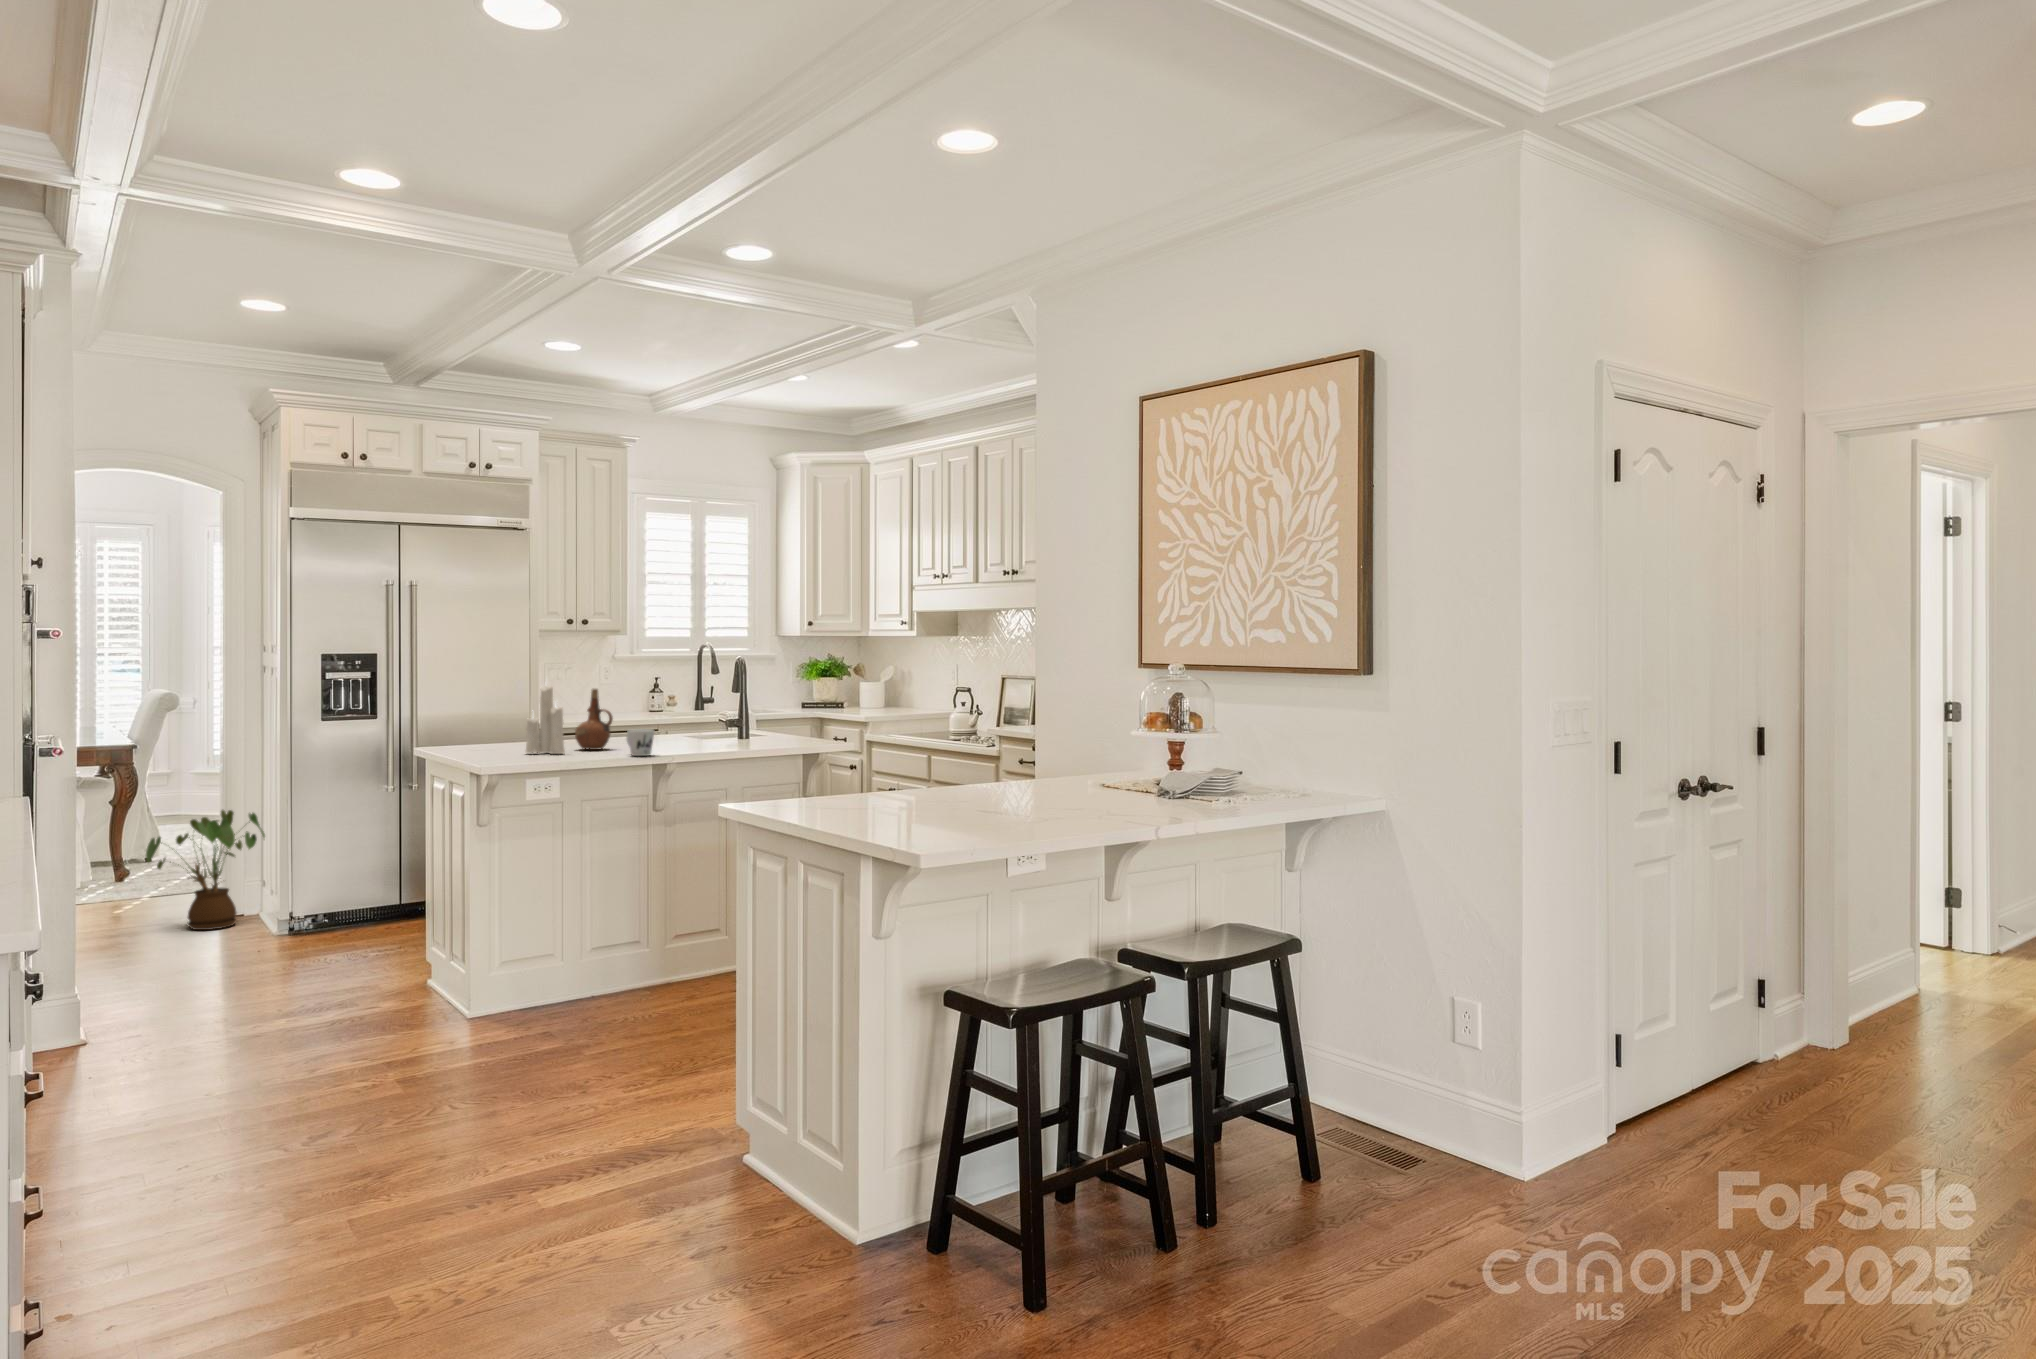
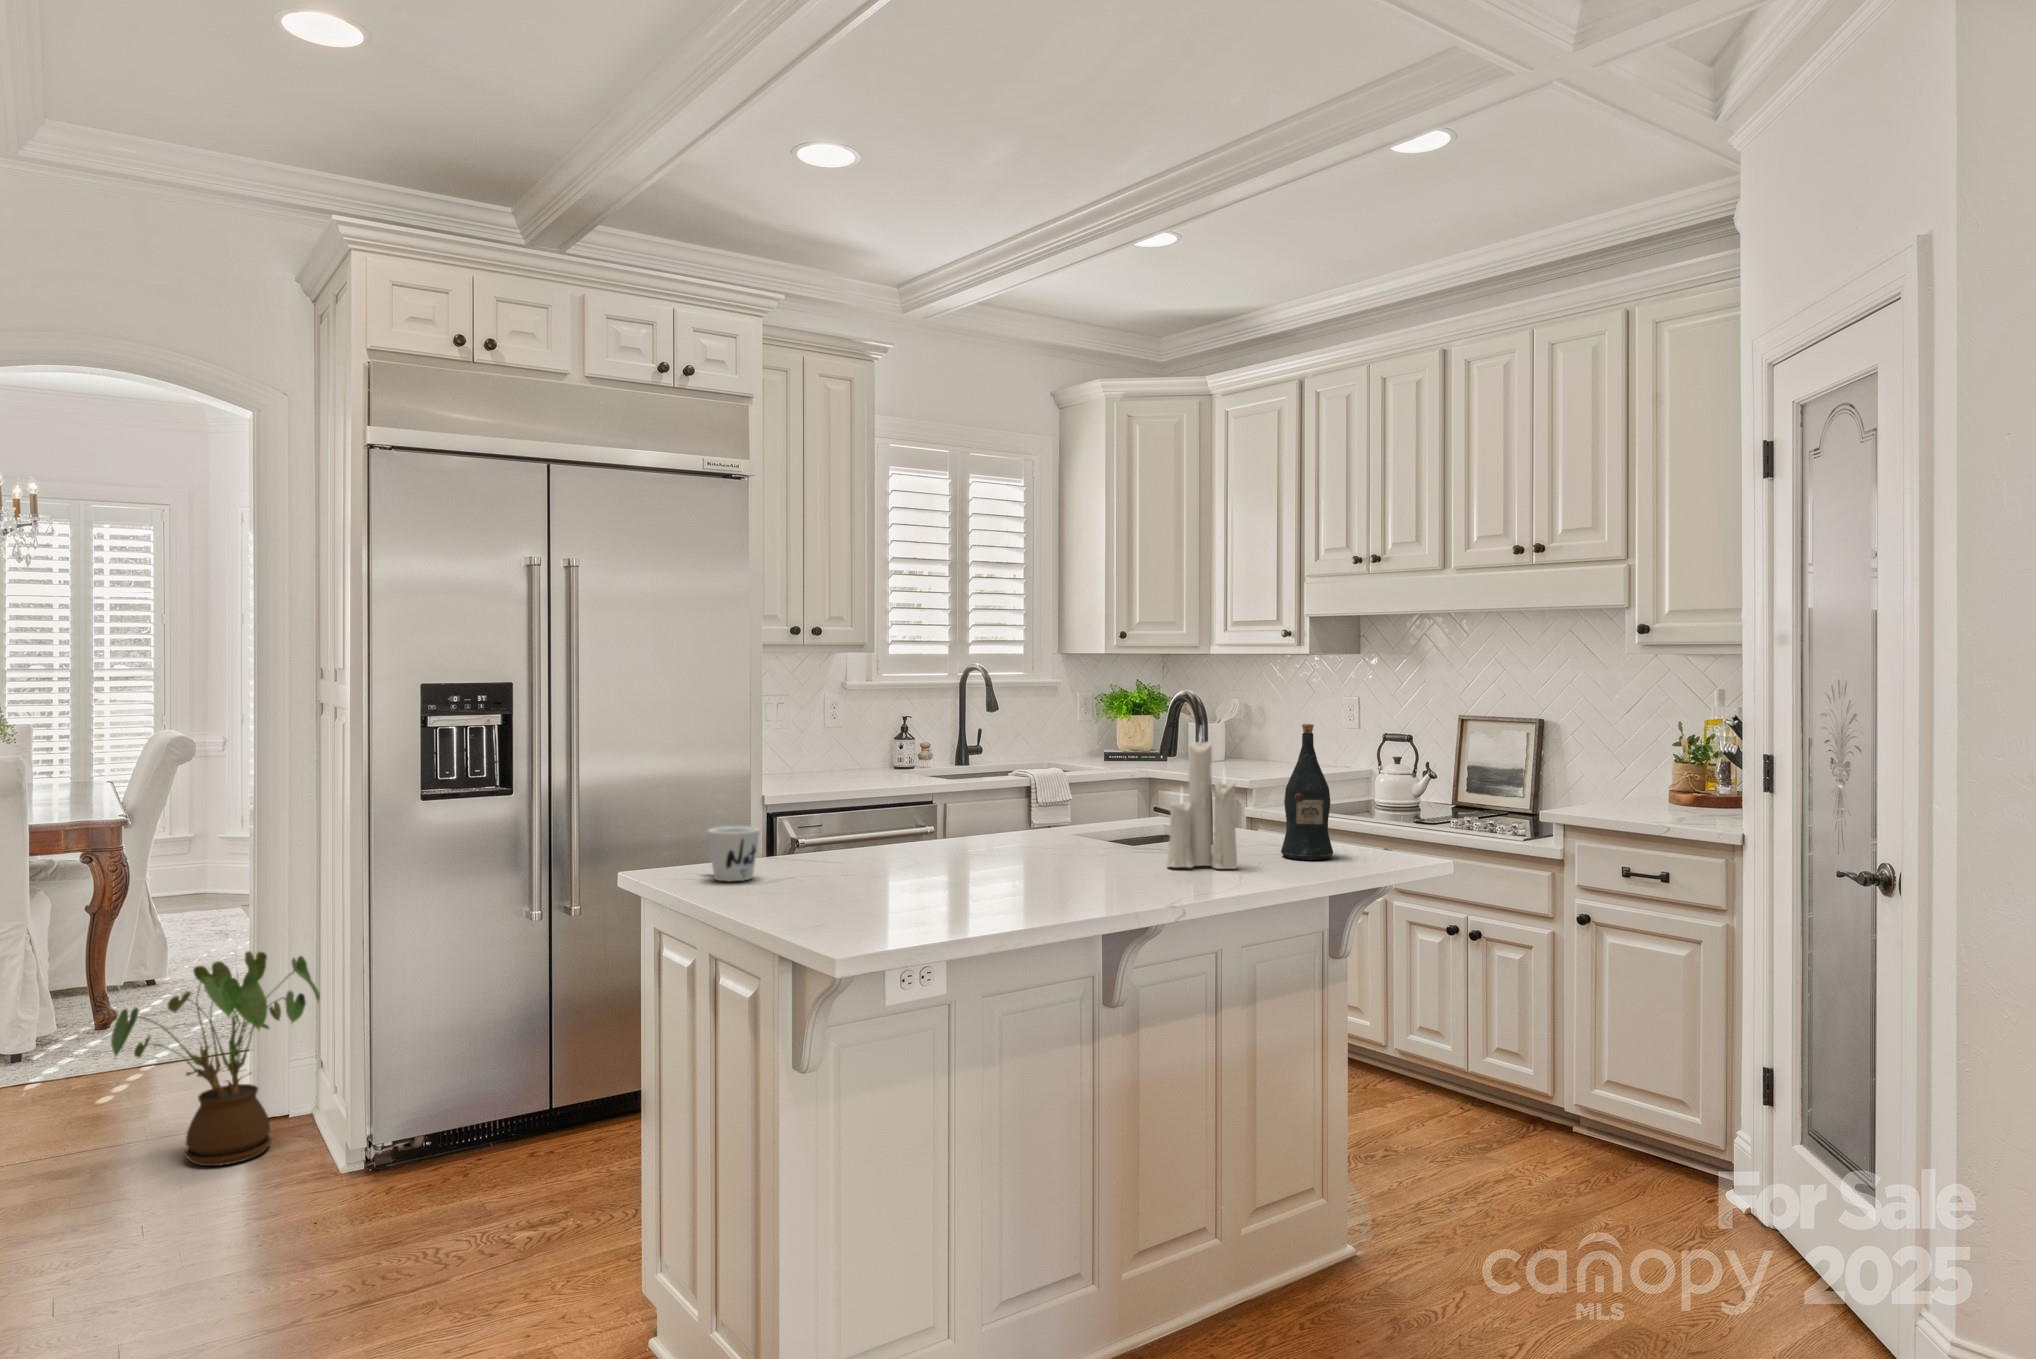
wine bottle: none [775,675,802,746] -> present [1281,724,1333,860]
candle: present [526,686,565,754] -> present [1167,735,1237,869]
ceramic pitcher: present [575,689,613,750] -> none [934,754,1005,877]
mug: present [626,729,654,756] -> present [704,826,760,881]

